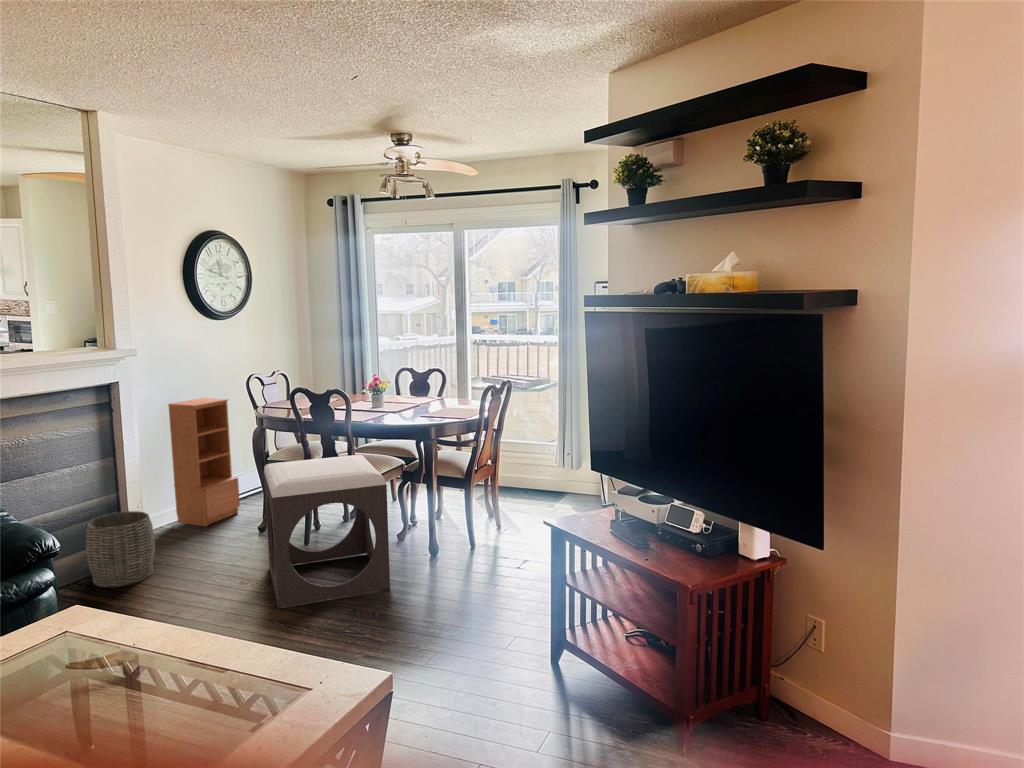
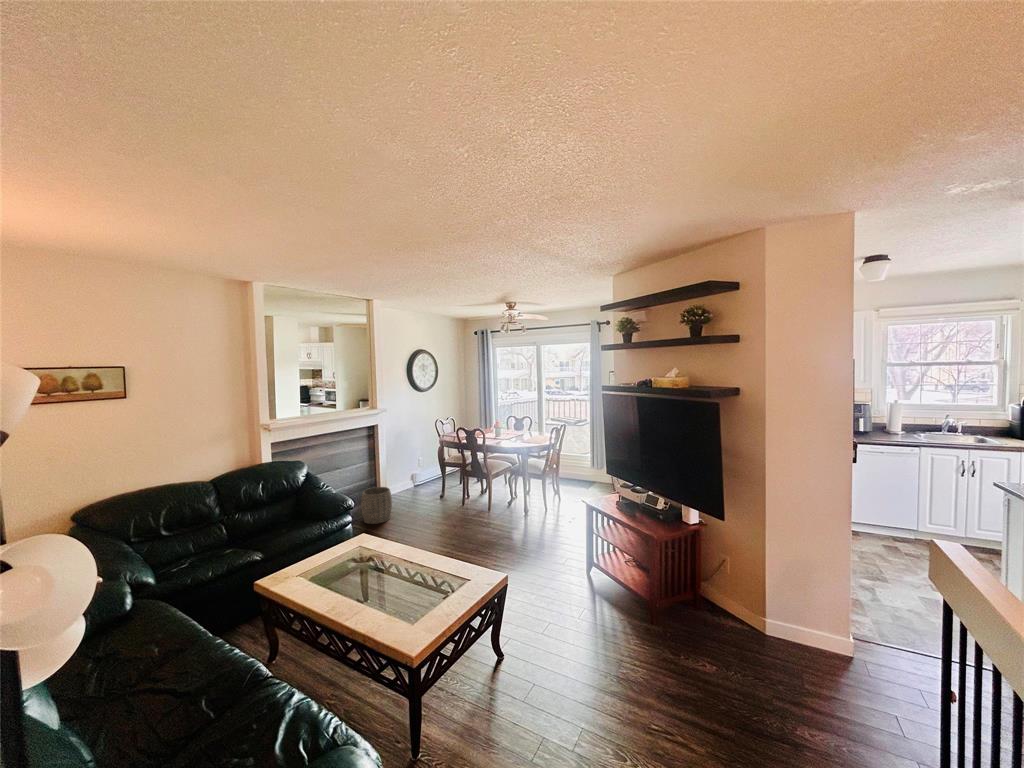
bookcase: present [168,398,240,526] -> none [398,430,430,495]
footstool: present [264,455,390,608] -> none [444,462,505,538]

